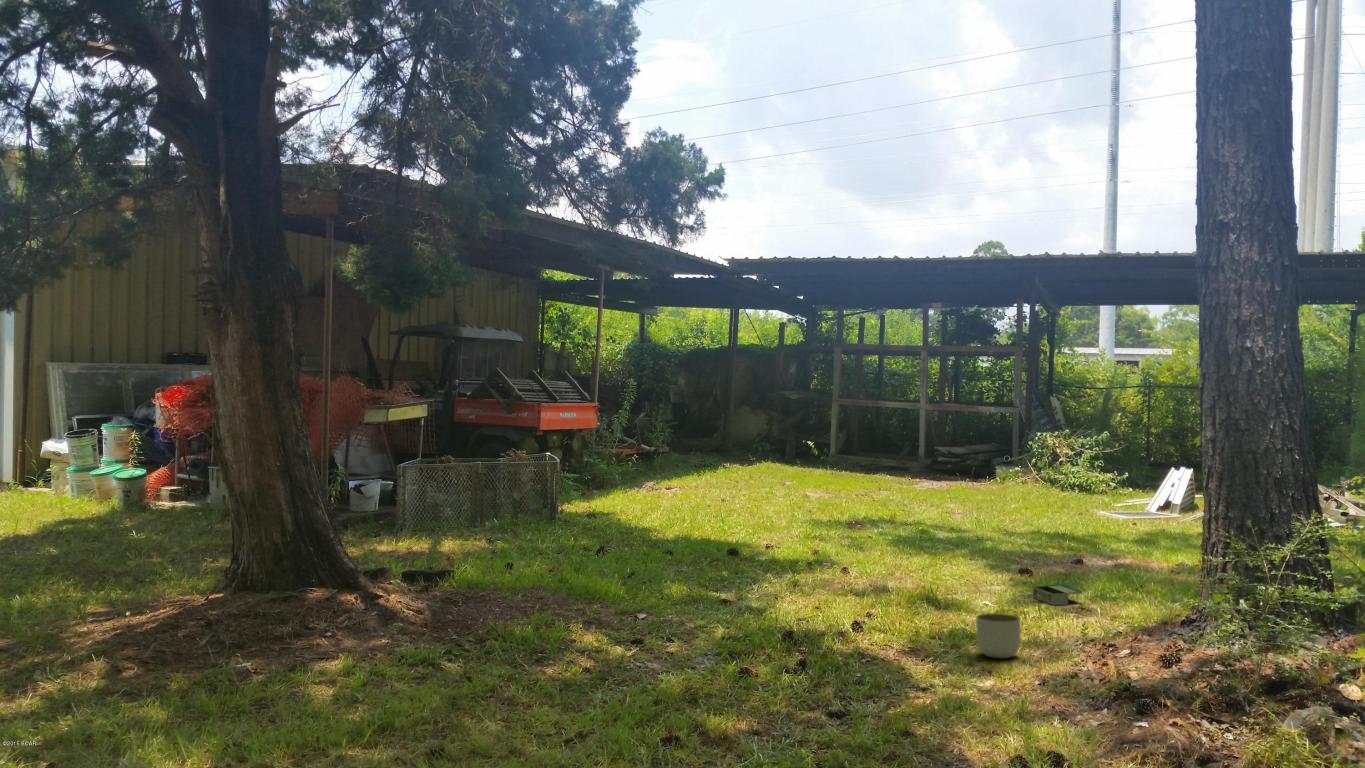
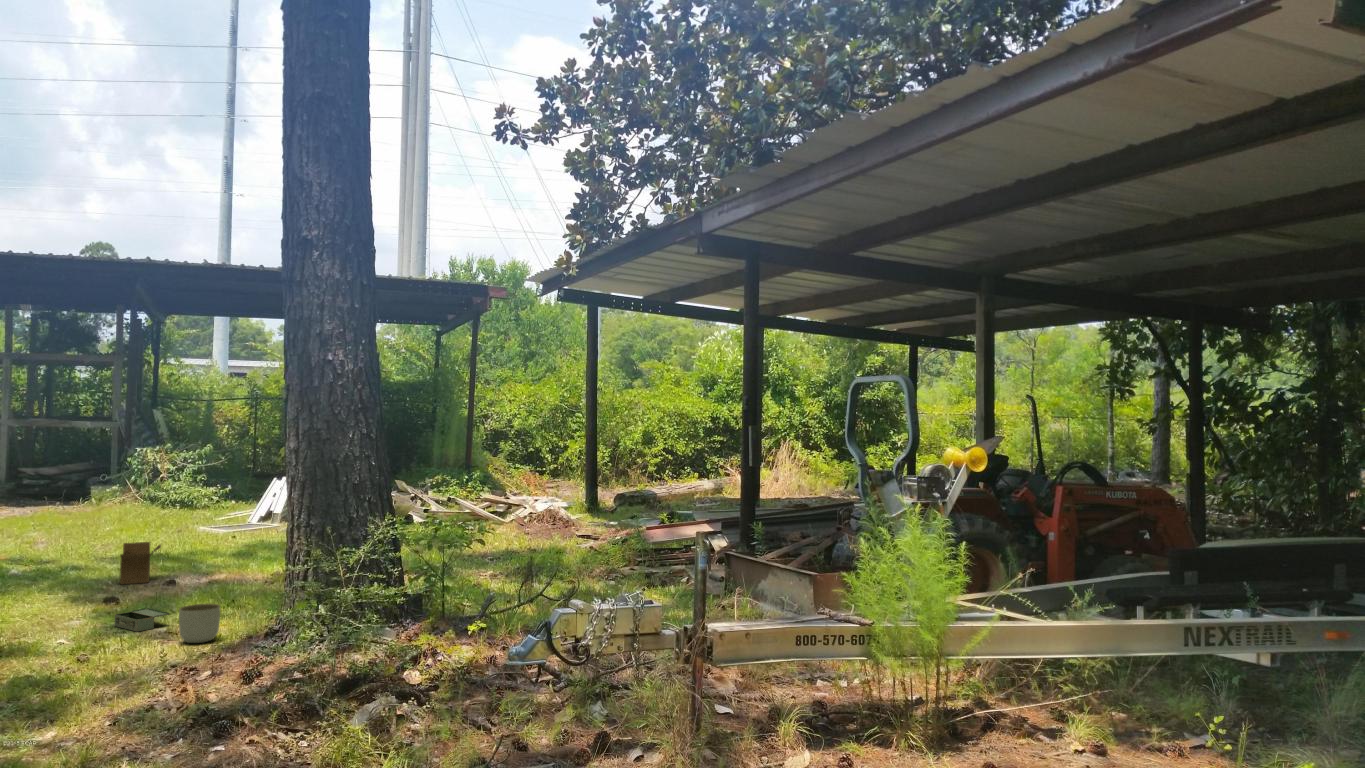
cardboard box: none [1032,522,1068,562] -> present [120,542,161,585]
planter: present [976,613,1020,659] -> present [179,604,220,643]

